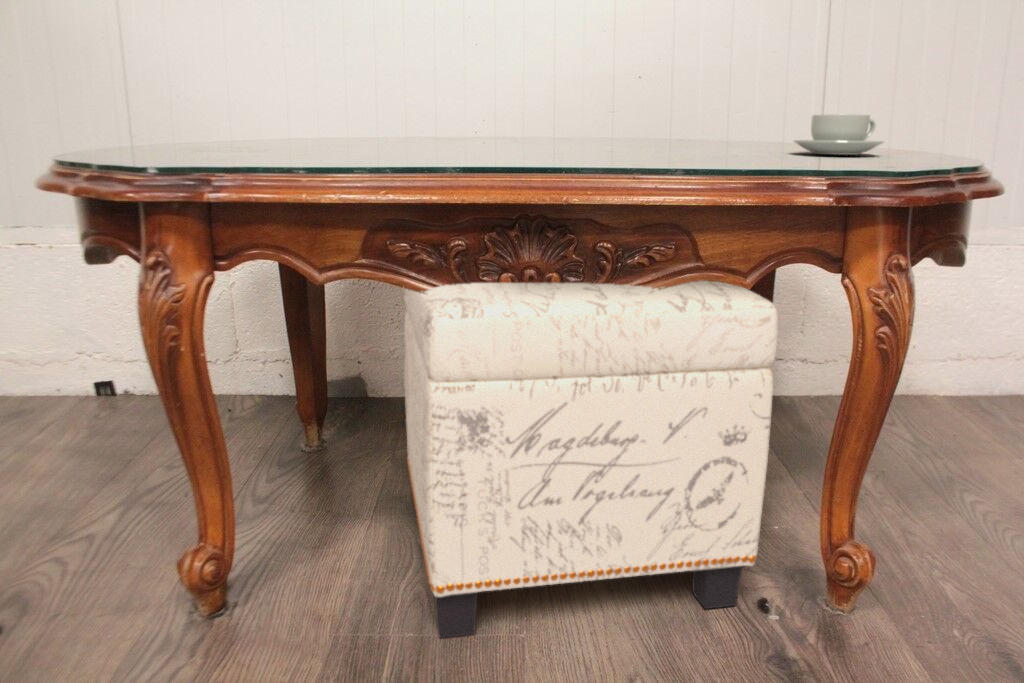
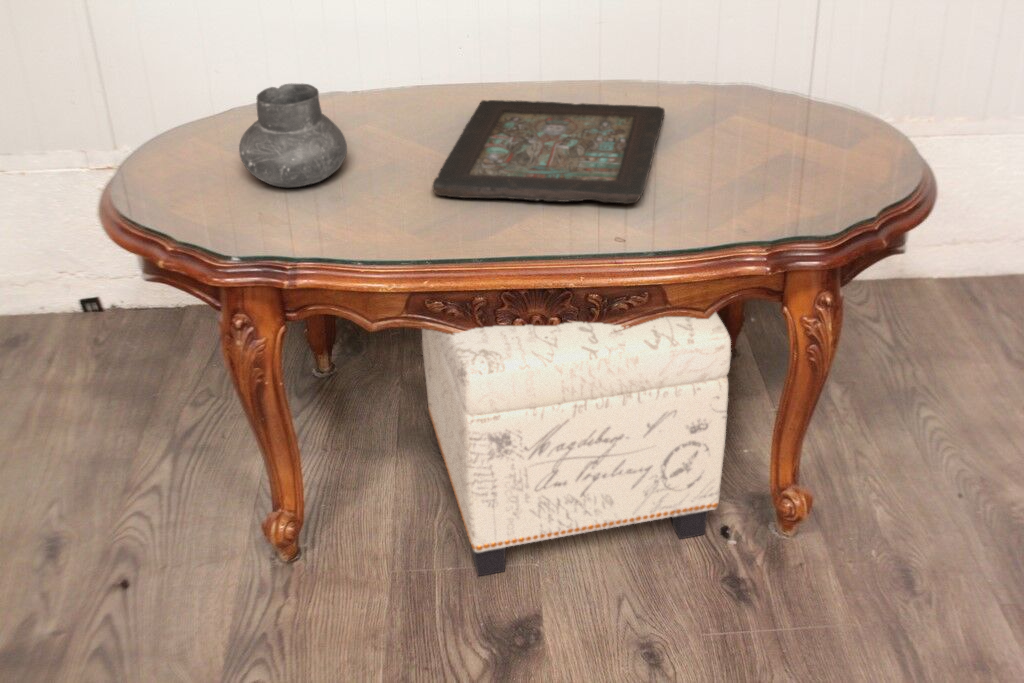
vase: none [206,44,330,150] -> present [239,84,347,187]
coffee cup: present [794,114,884,155] -> none [764,114,842,162]
decorative tray: none [416,133,677,151] -> present [433,100,665,204]

